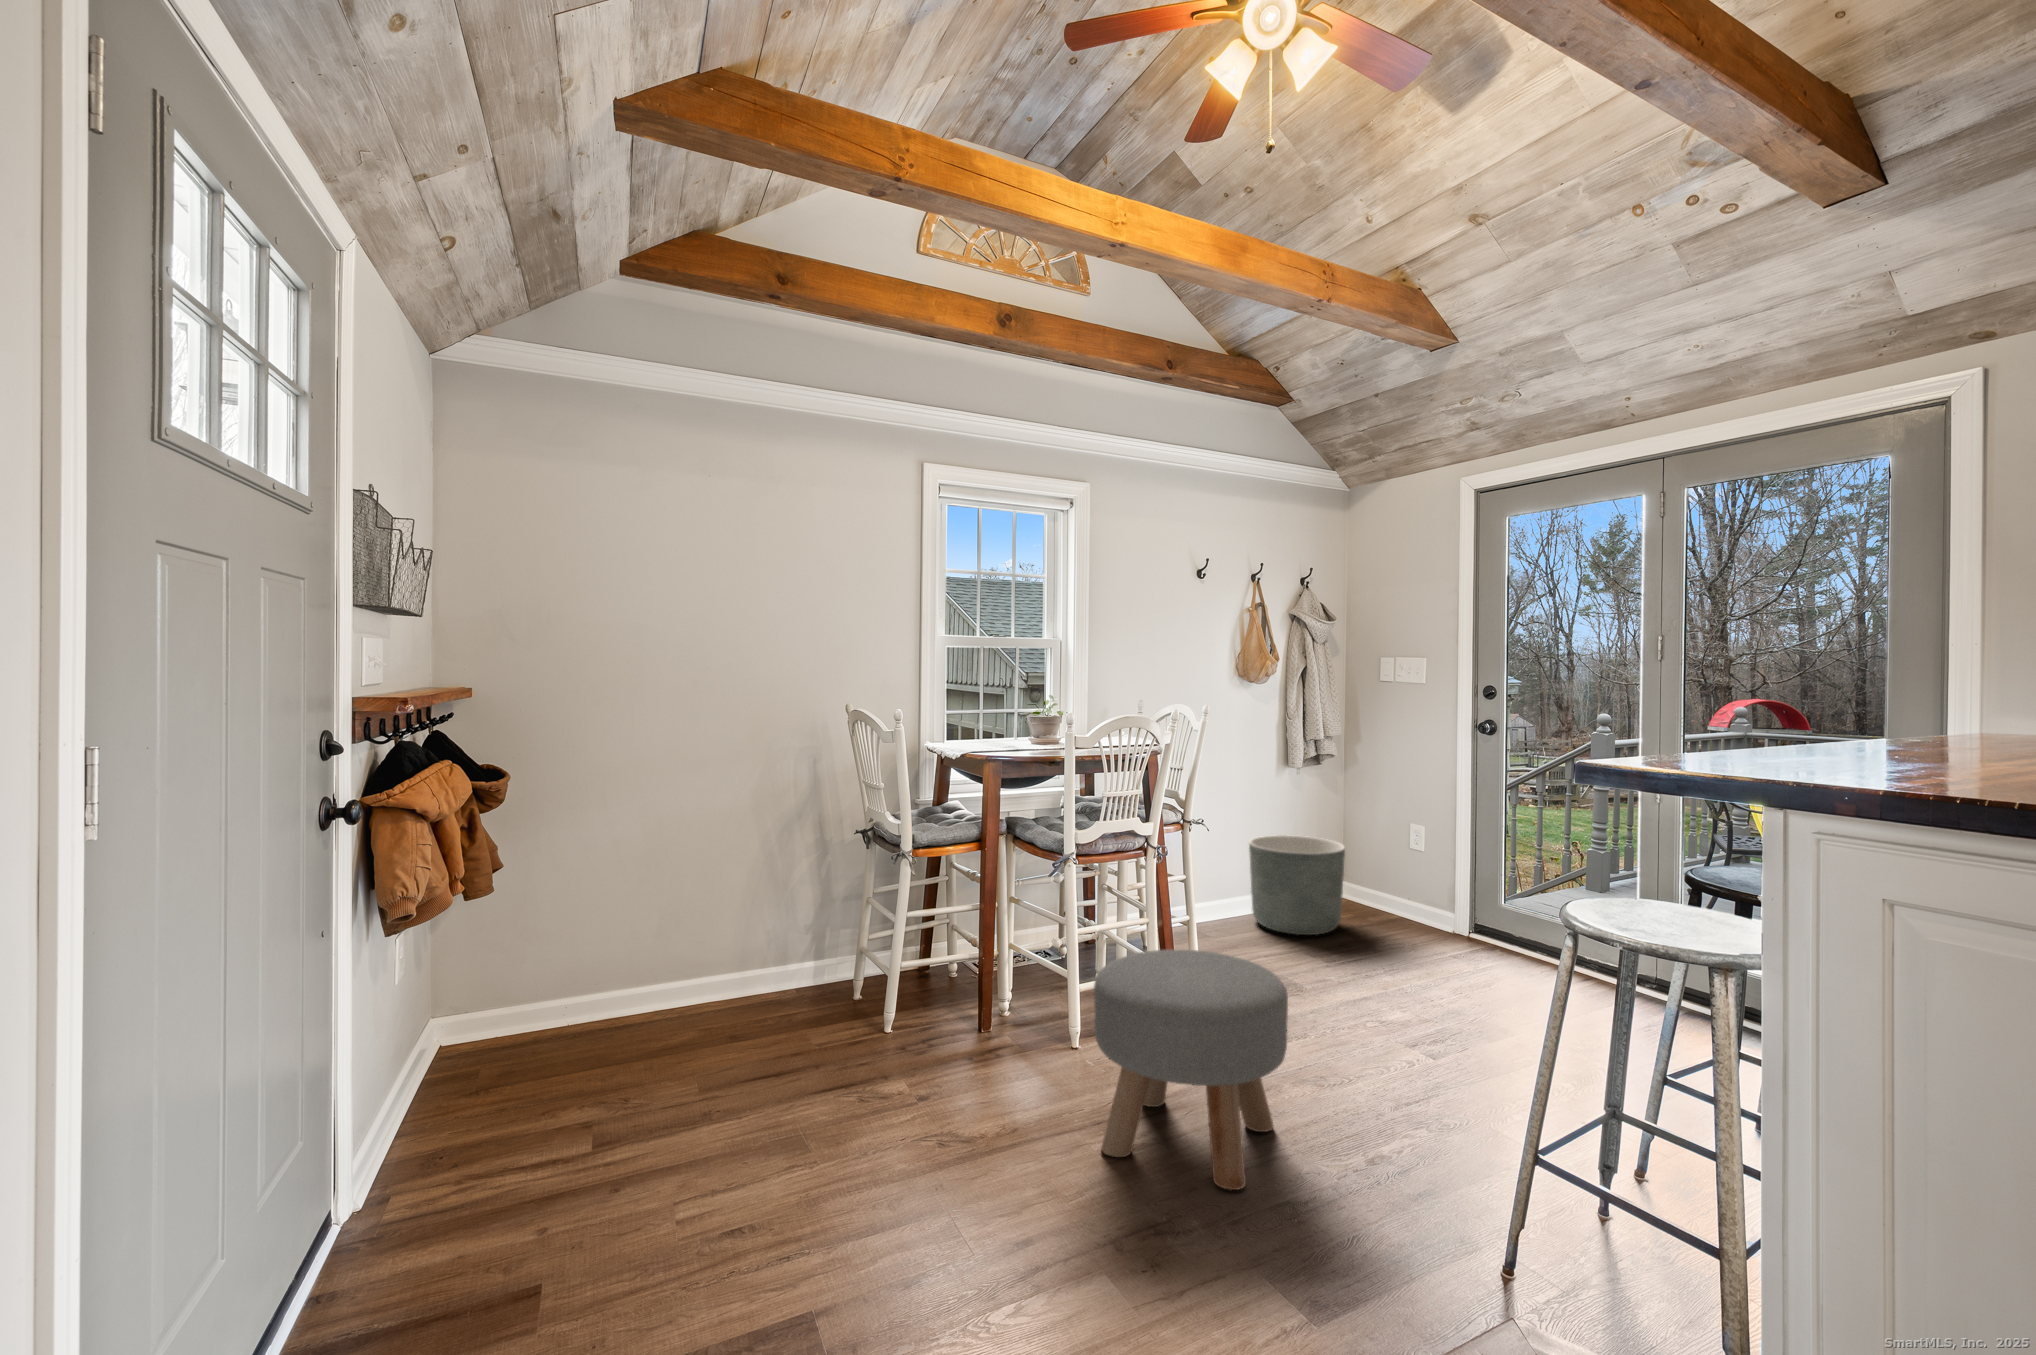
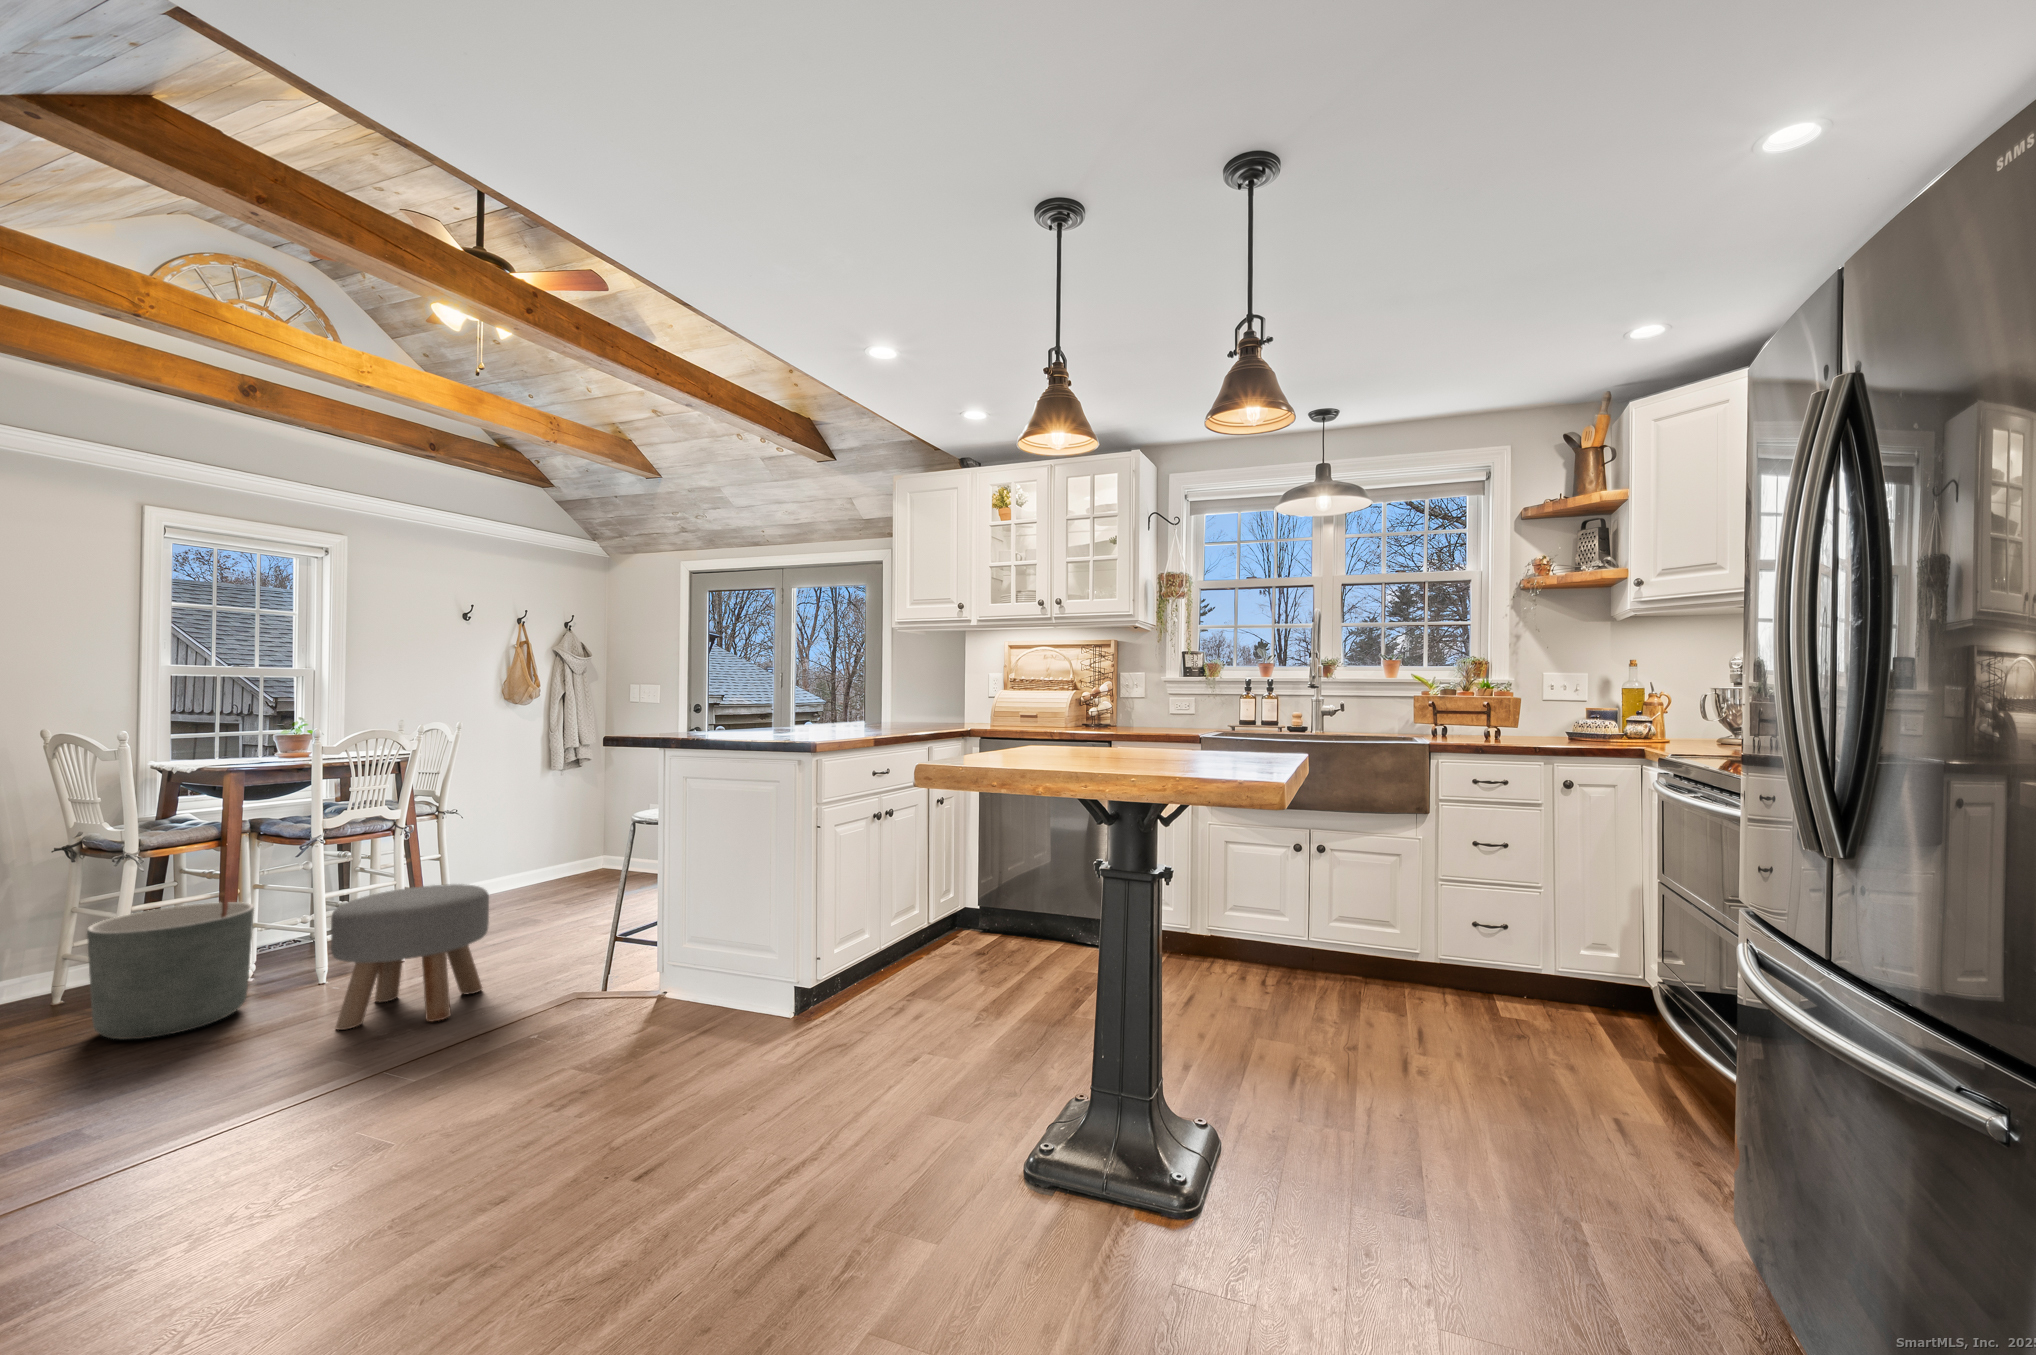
planter: present [1249,835,1345,935] -> present [87,902,254,1039]

